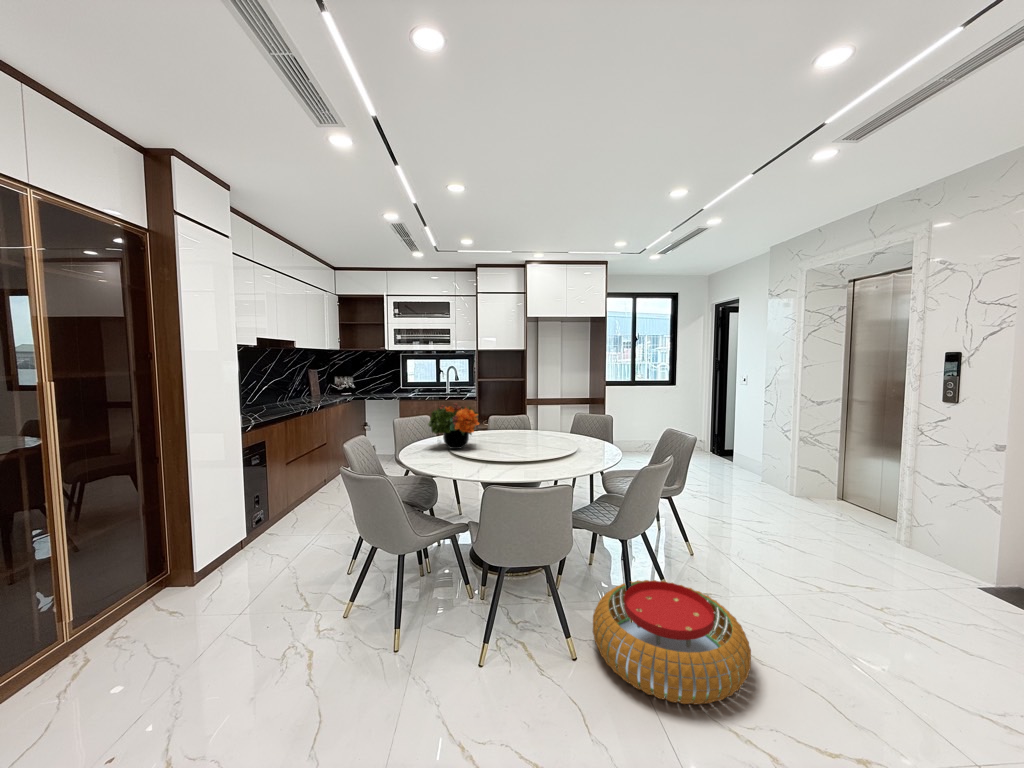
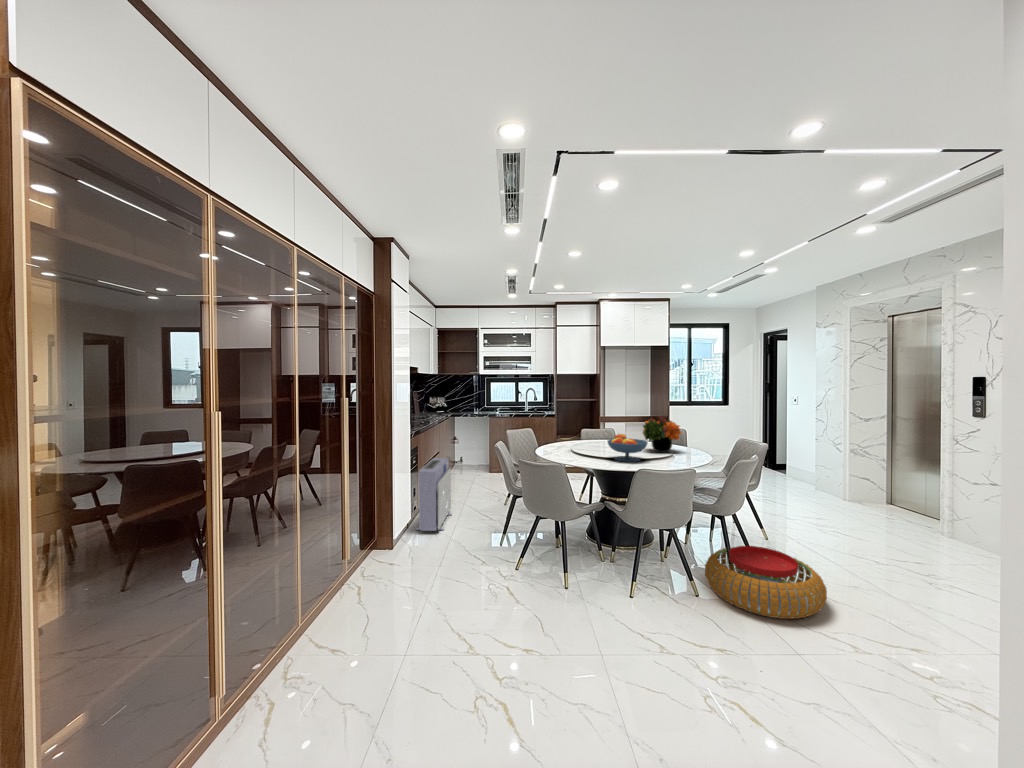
flower arrangement: present [428,403,479,449] -> present [643,417,682,452]
fruit bowl: none [480,426,533,466] -> present [607,434,648,462]
air purifier: none [250,453,319,552] -> present [416,458,452,531]

